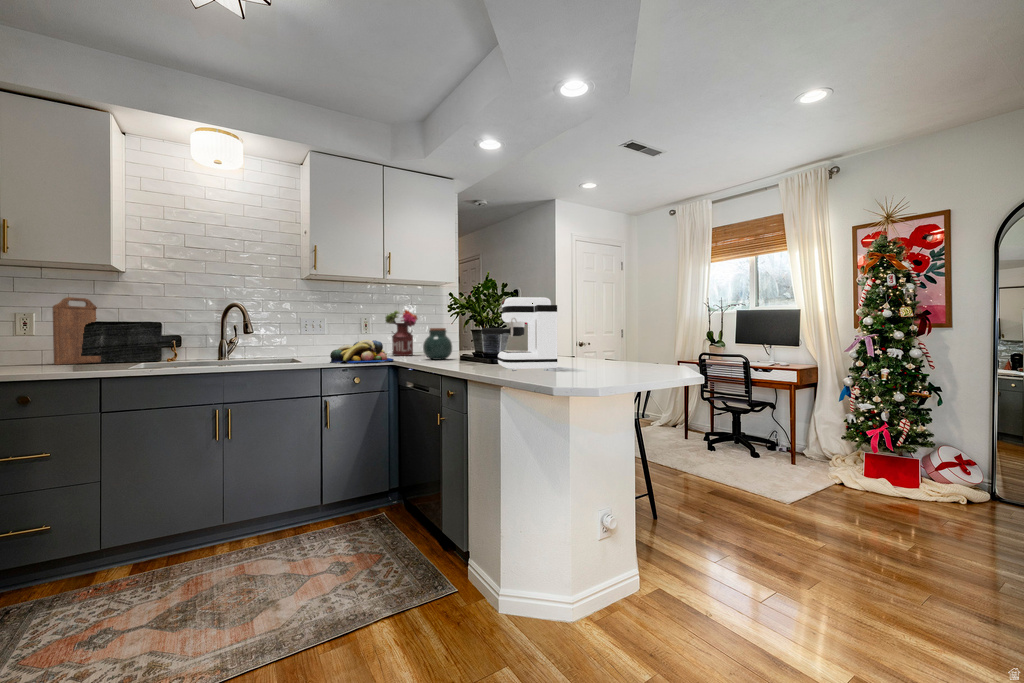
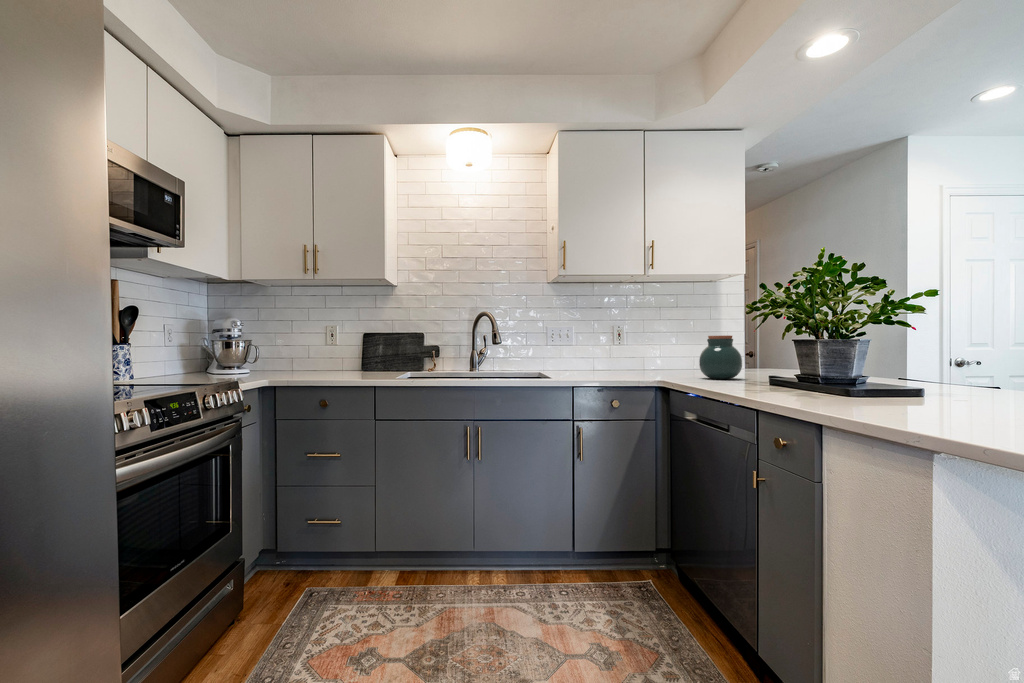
cutting board: present [53,297,101,365] -> none [346,311,379,373]
coffee maker: present [482,297,558,370] -> none [808,281,973,407]
flower arrangement: present [386,310,417,356] -> none [644,312,687,372]
fruit bowl: present [330,340,394,363] -> none [583,351,660,381]

